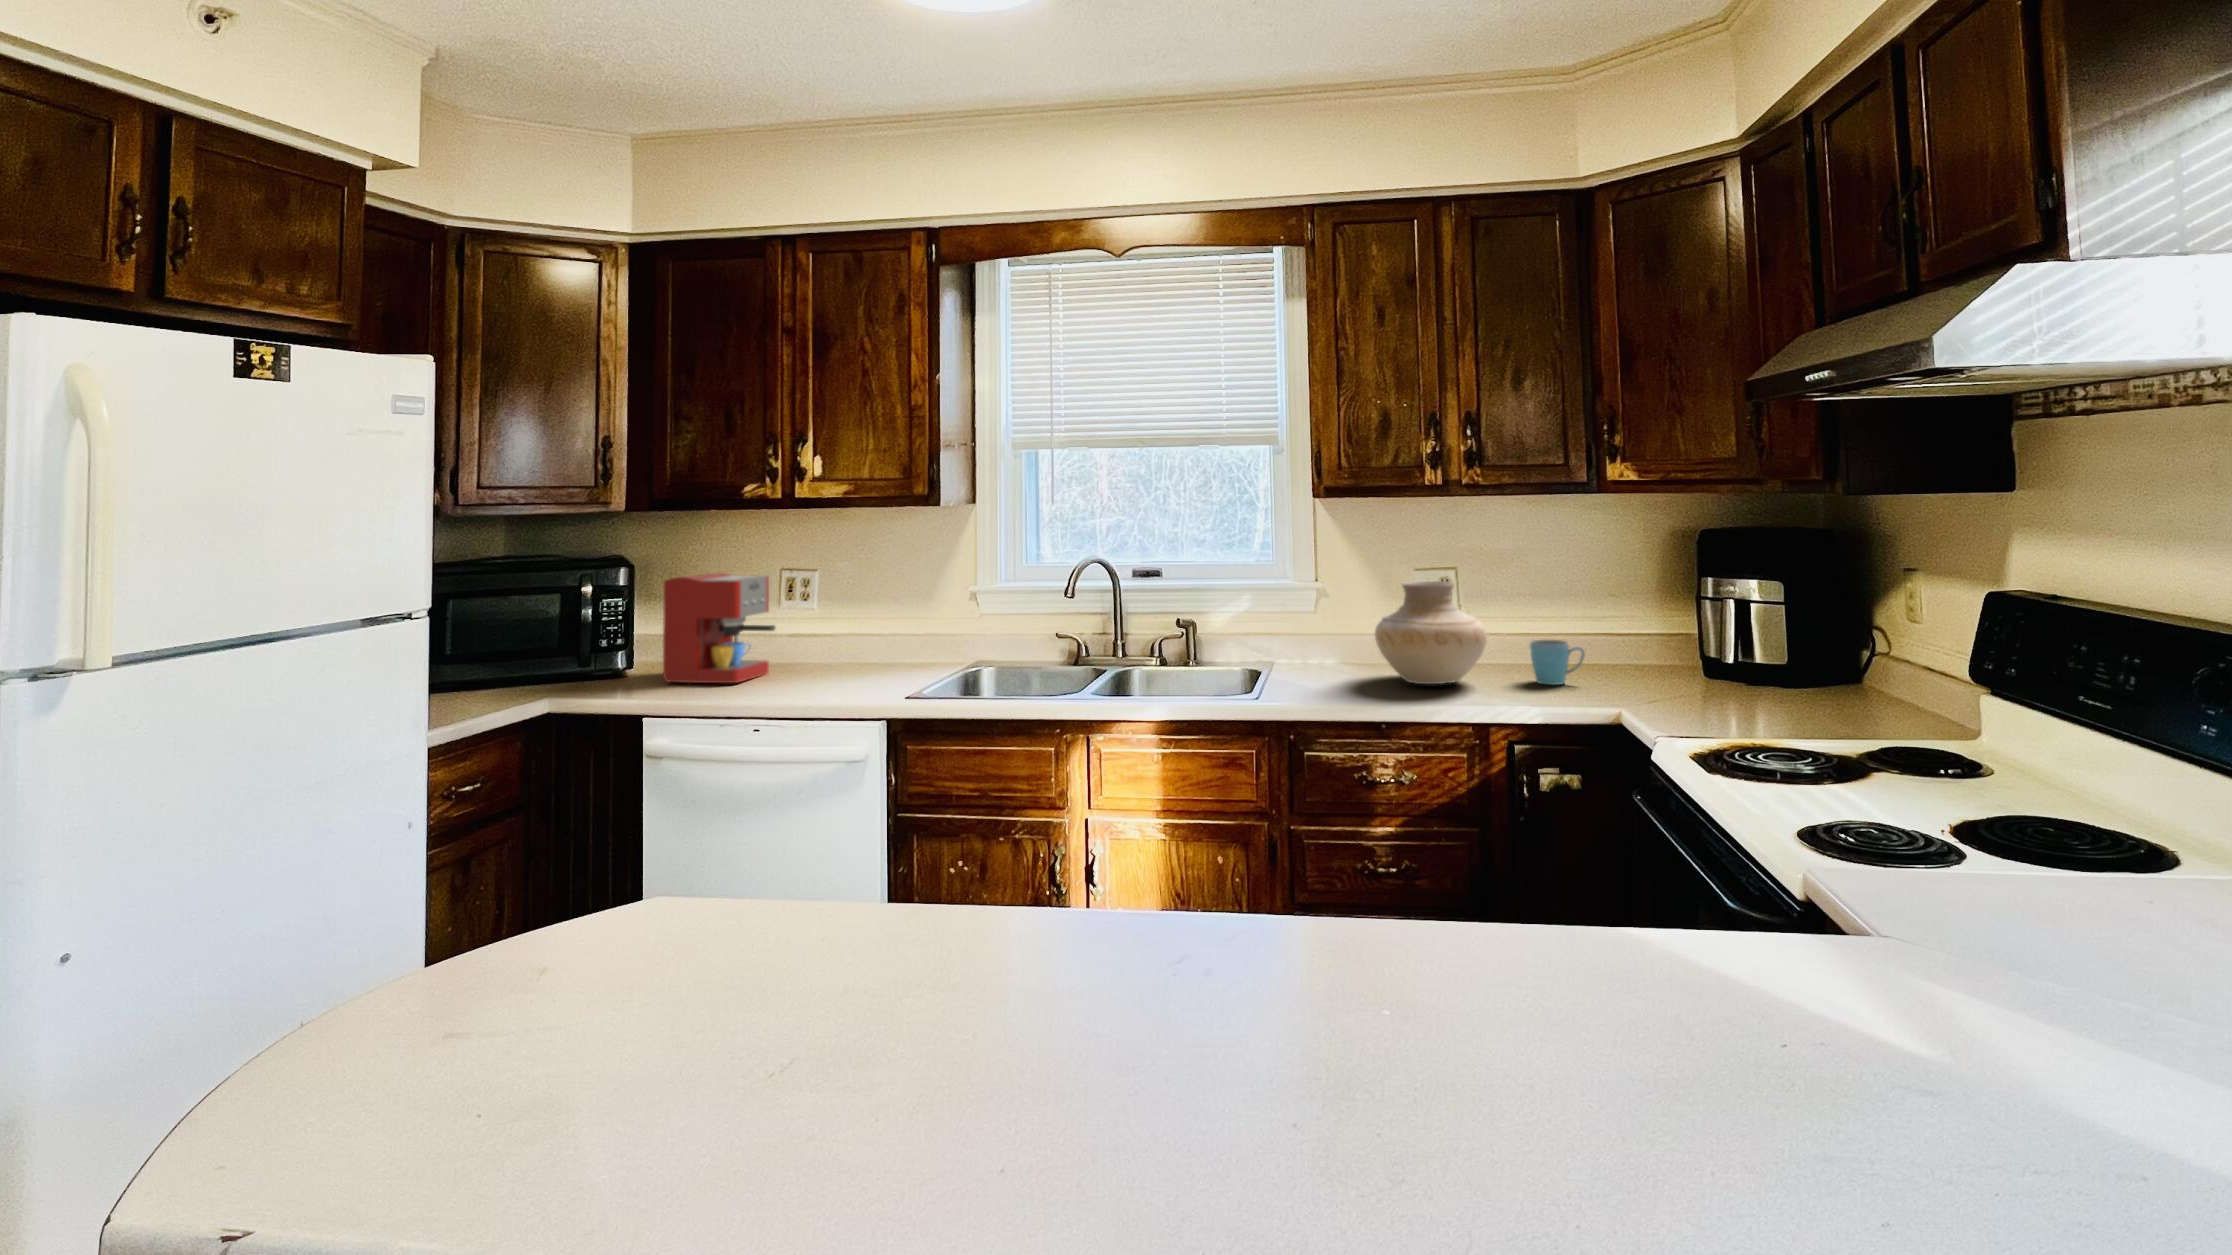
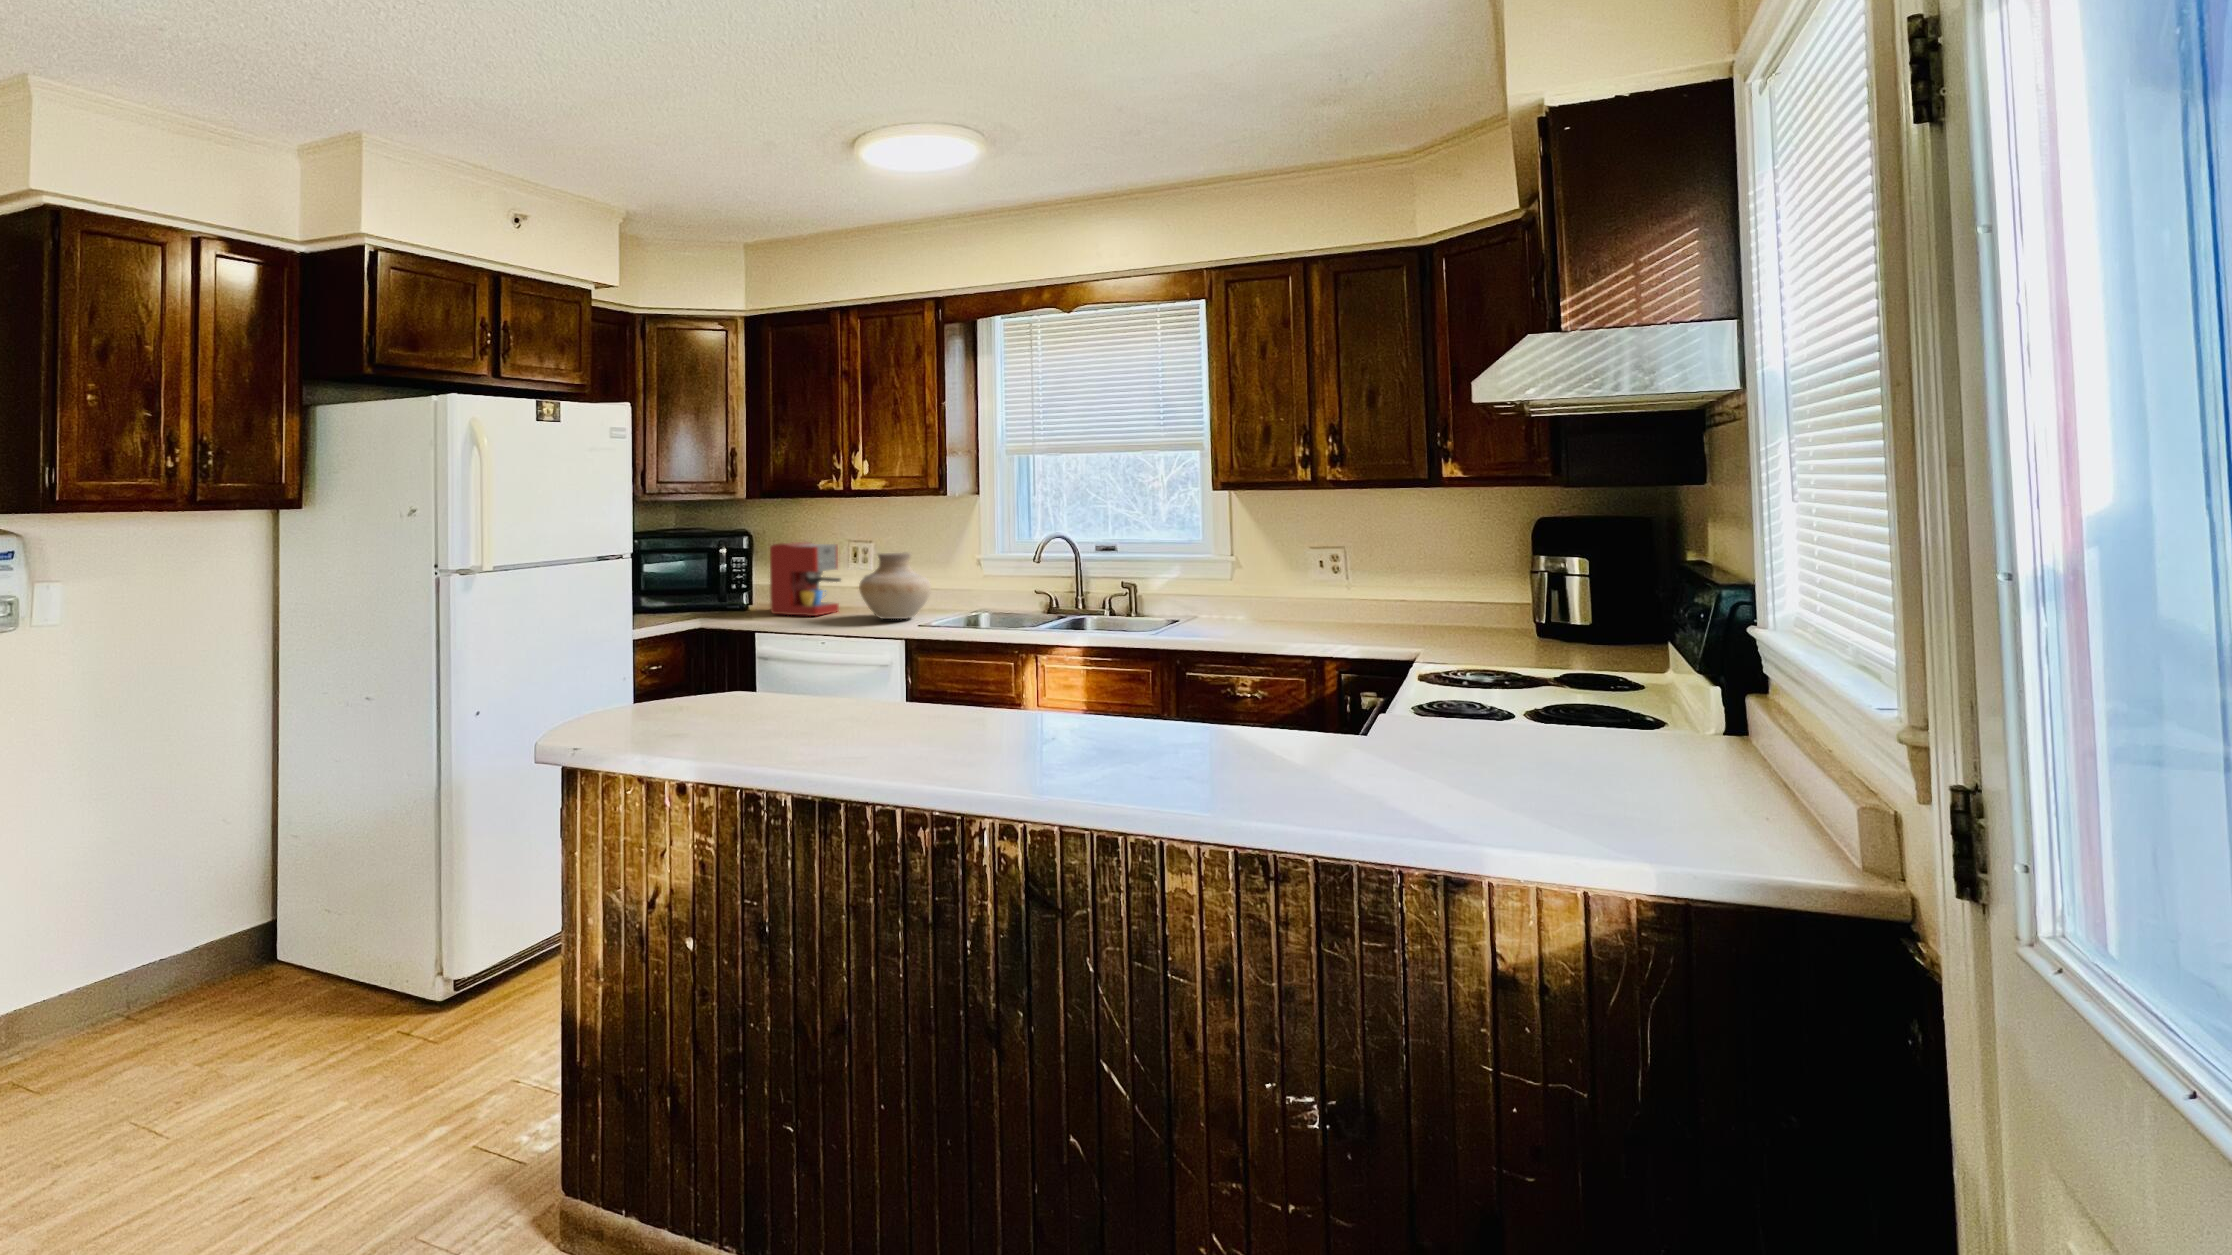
vase: present [1375,581,1487,684] -> present [859,553,931,619]
mug: present [1530,640,1585,685] -> none [1383,602,1426,636]

